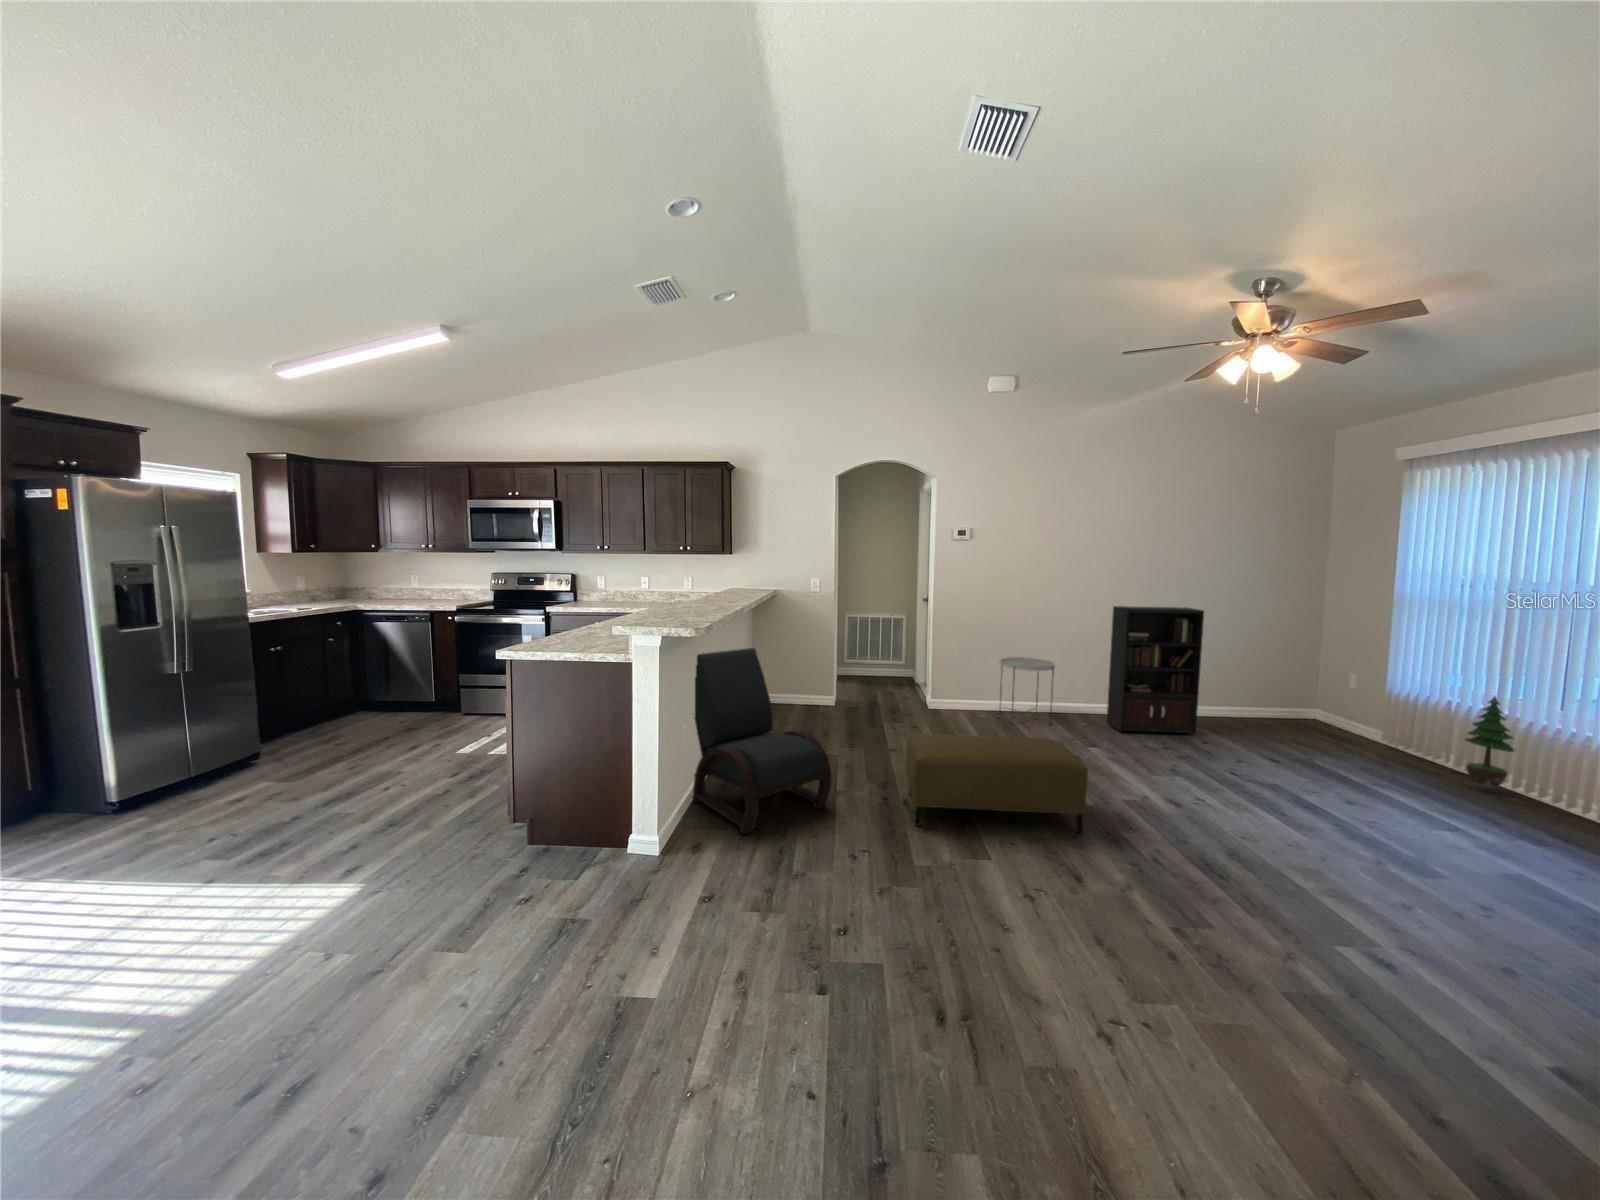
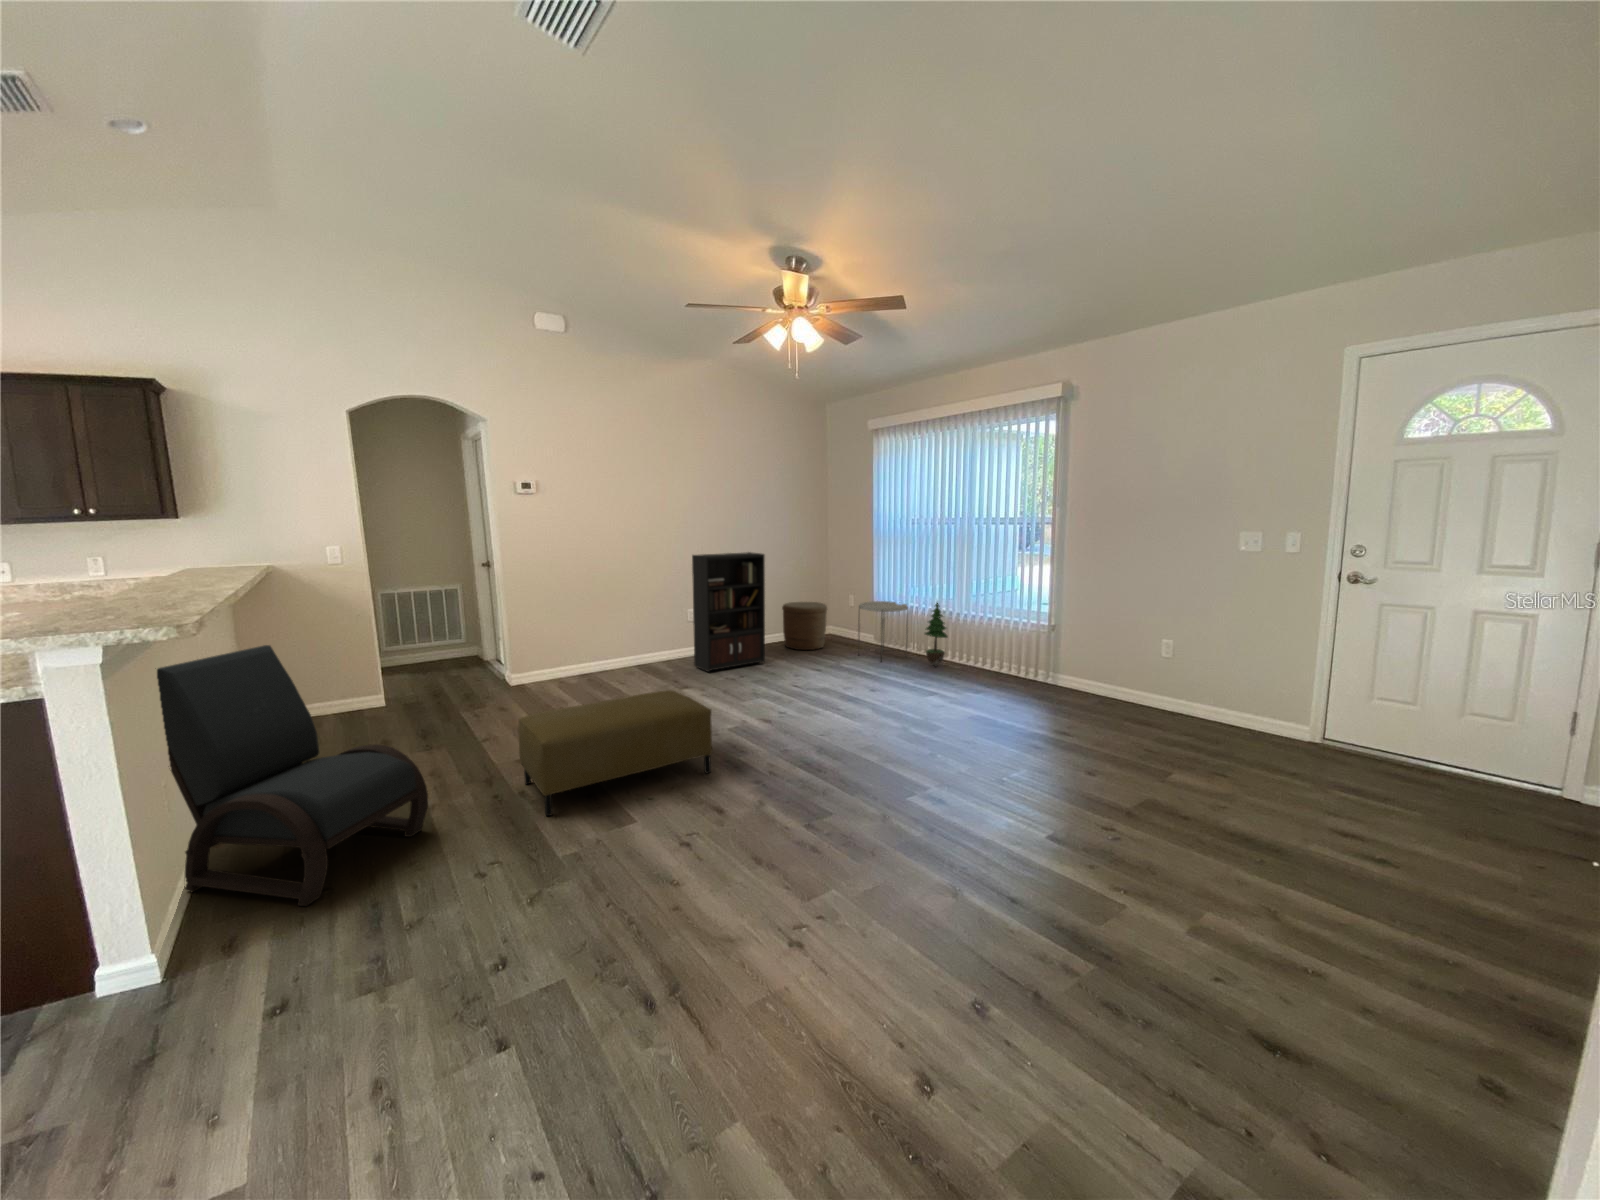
side table: present [999,657,1055,724] -> present [858,601,908,654]
woven basket: none [1231,670,1299,732] -> present [782,602,827,650]

